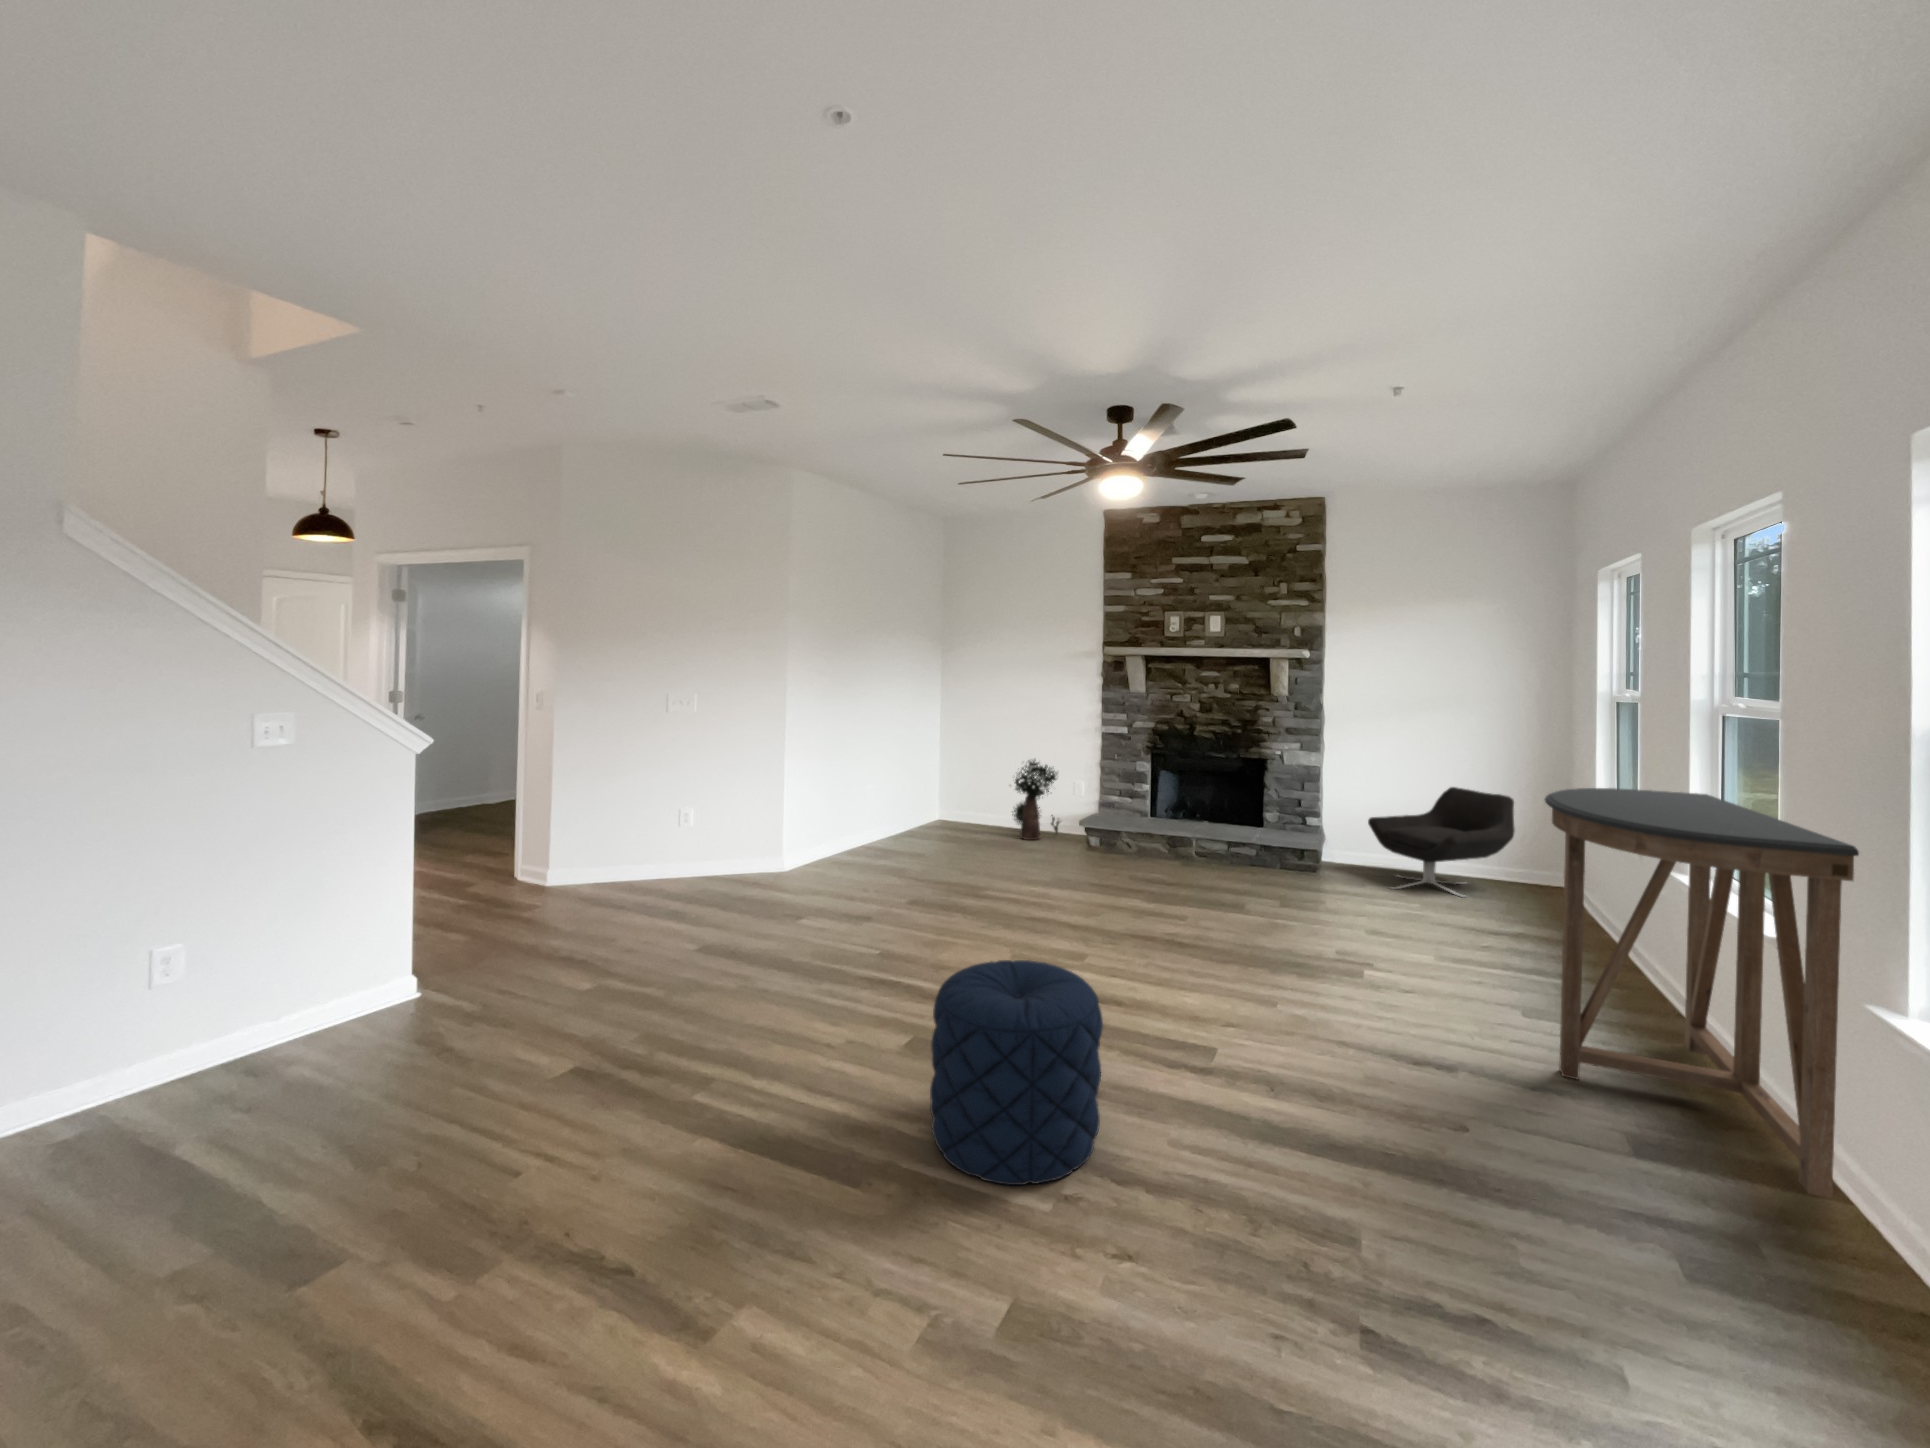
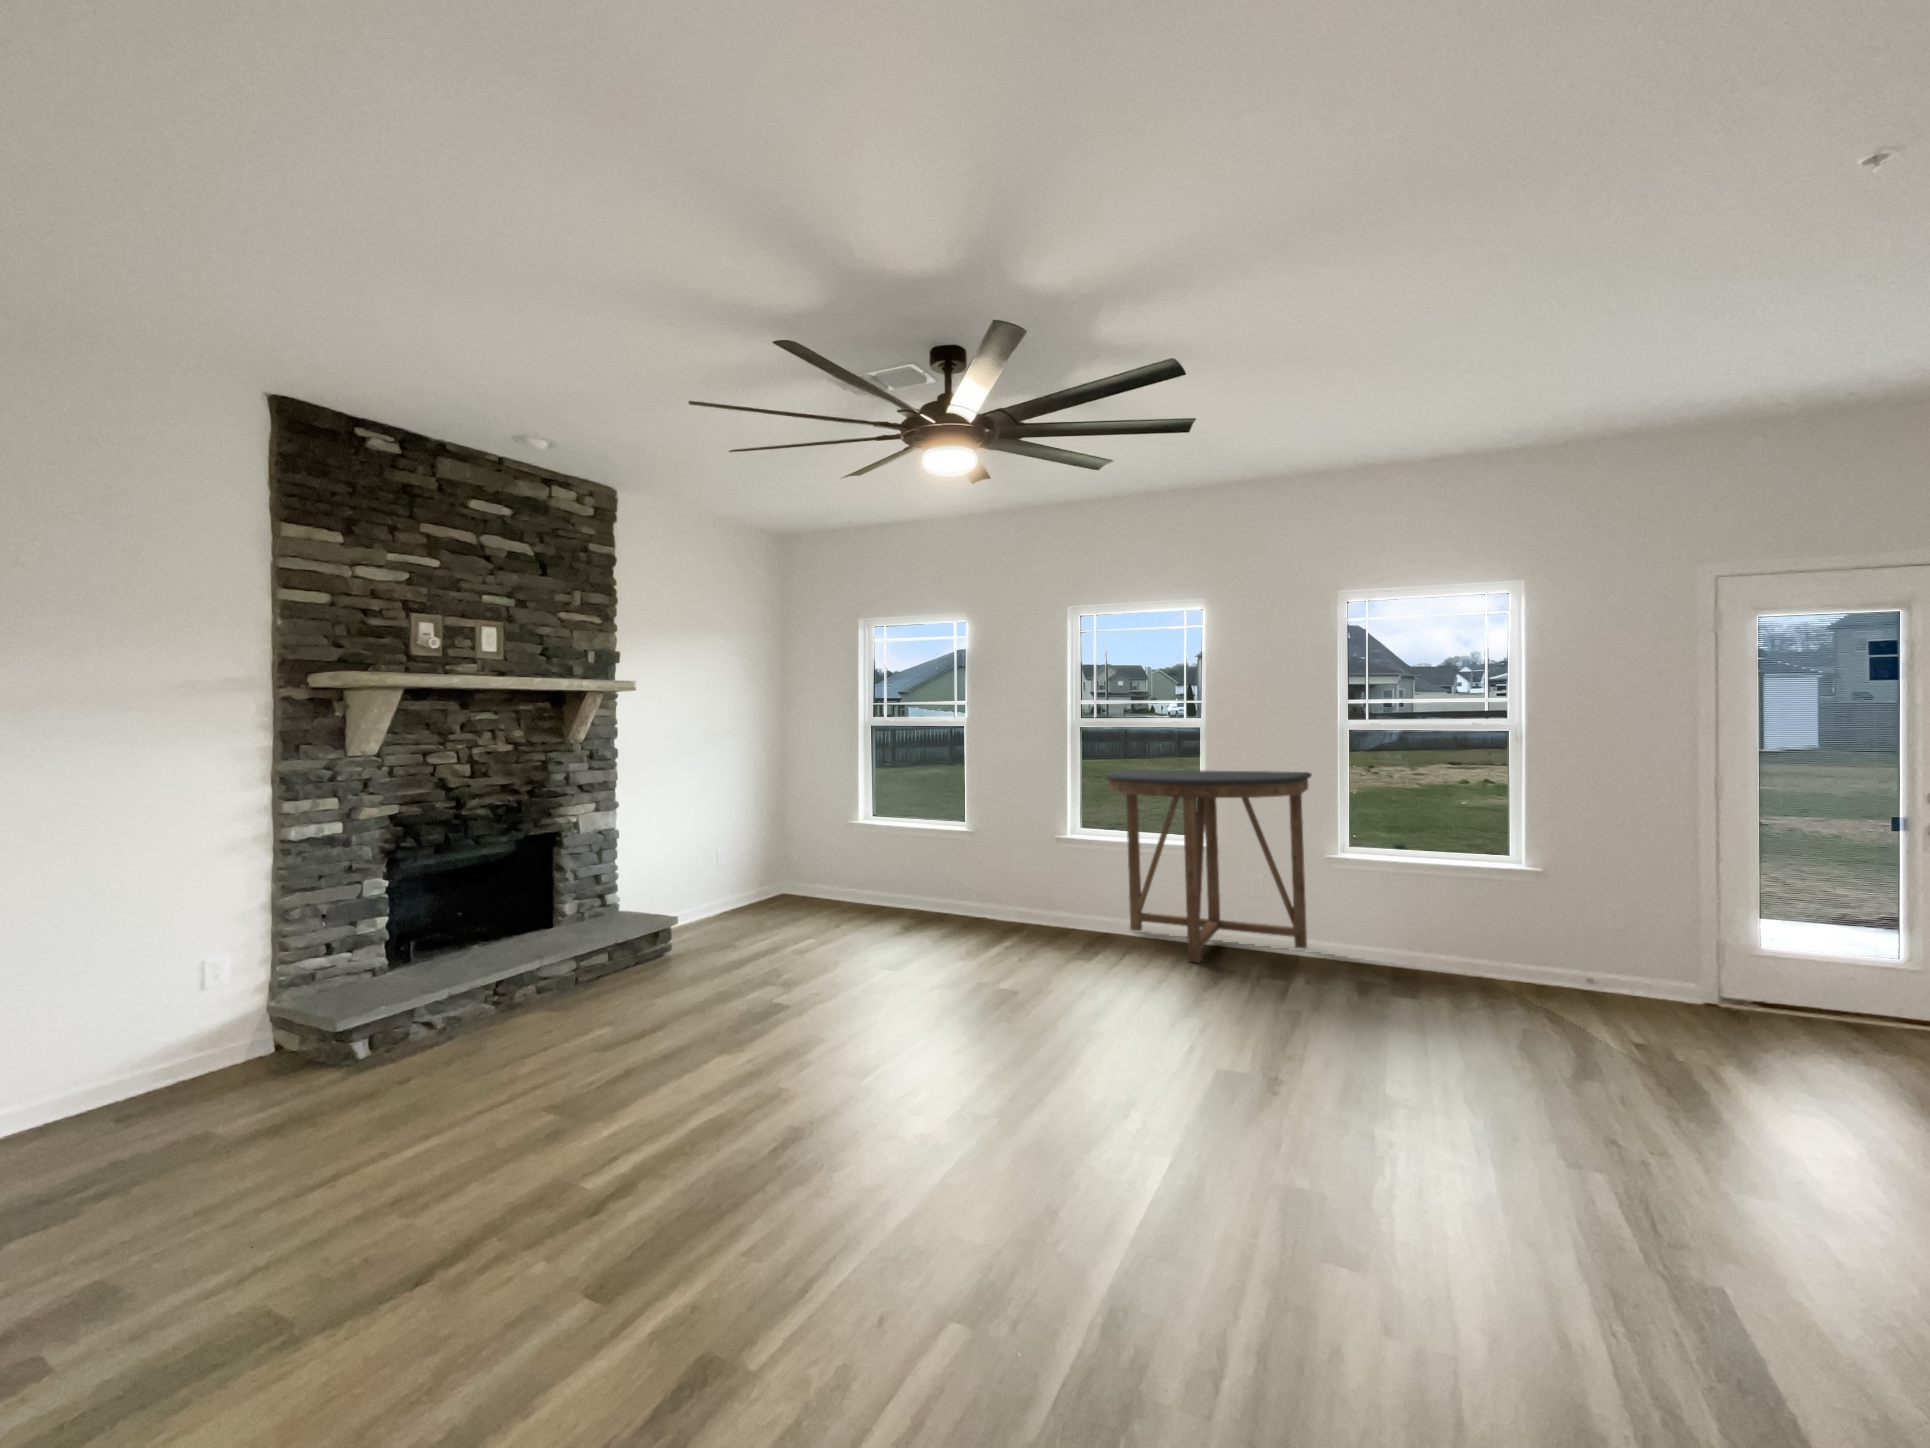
potted plant: present [1012,760,1060,840] -> none [39,933,250,1137]
lounge chair: present [1368,787,1515,897] -> none [702,817,822,937]
pouf: present [930,960,1103,1185] -> none [1392,984,1596,1208]

